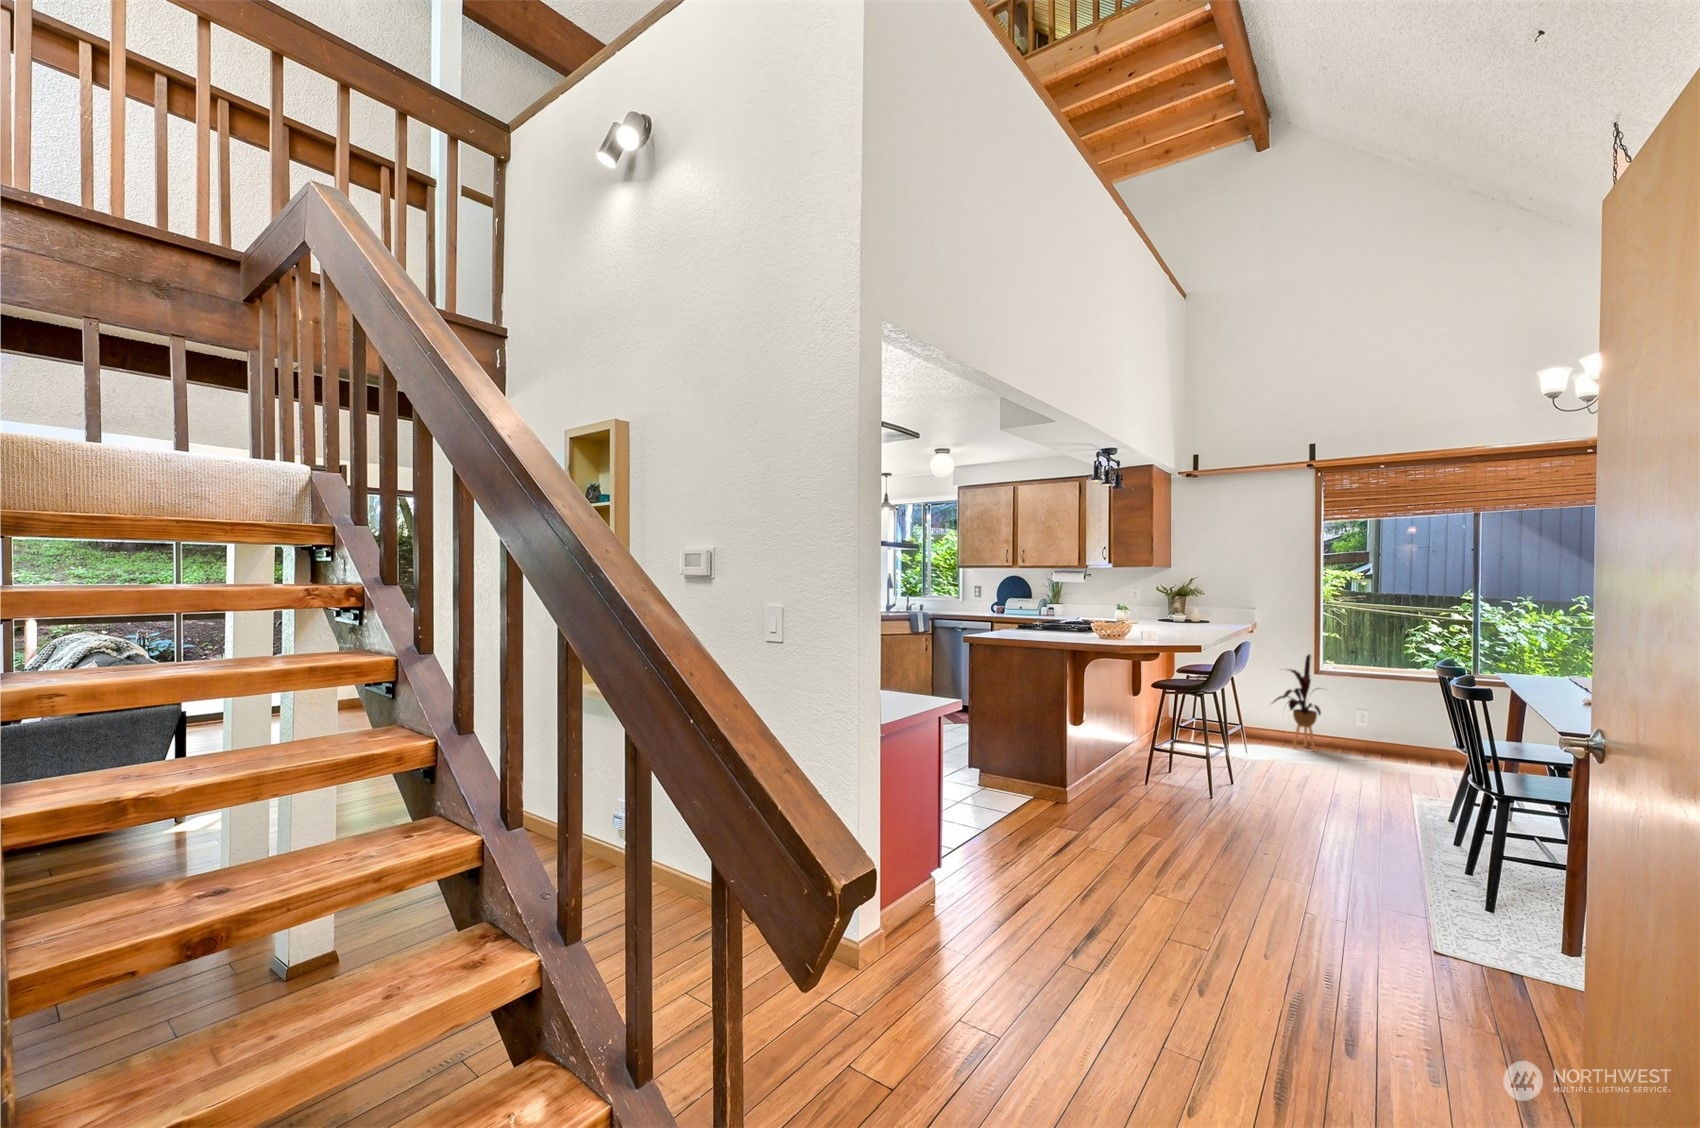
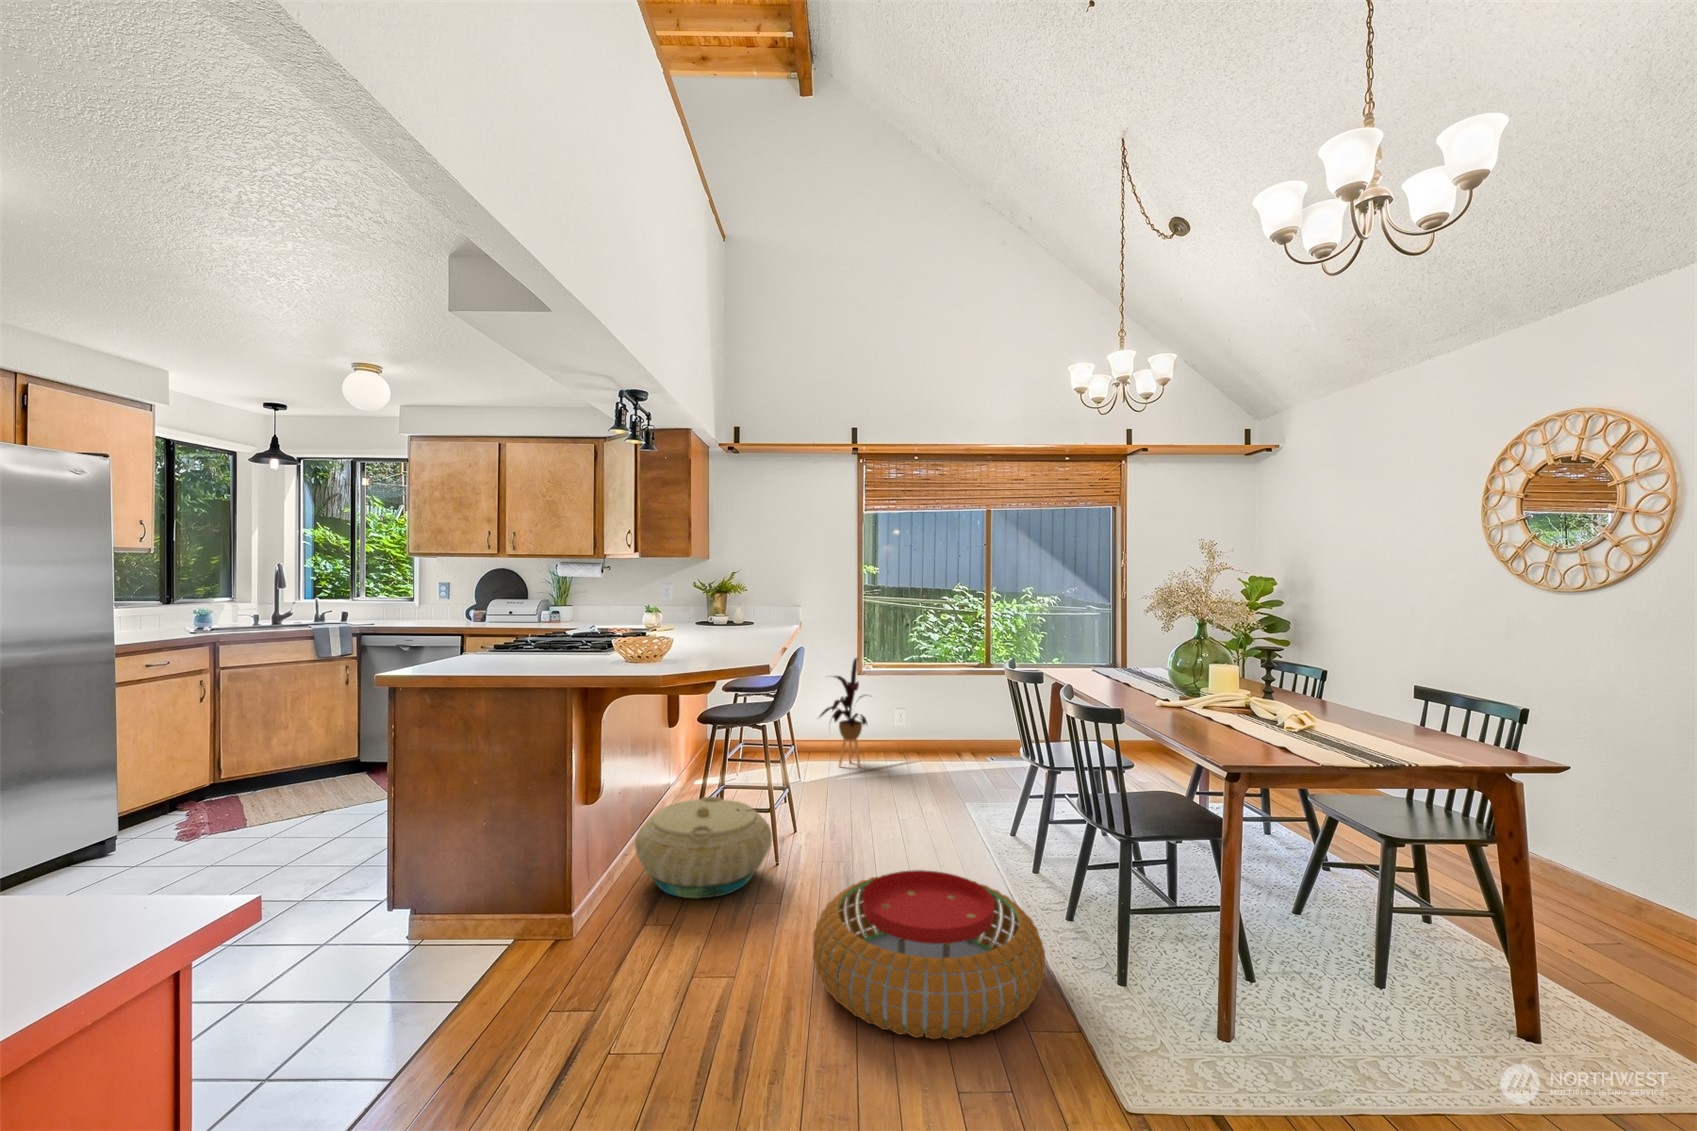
basket: none [1107,740,1208,803] -> present [635,797,772,898]
pouf: none [1222,797,1414,901] -> present [813,870,1045,1039]

